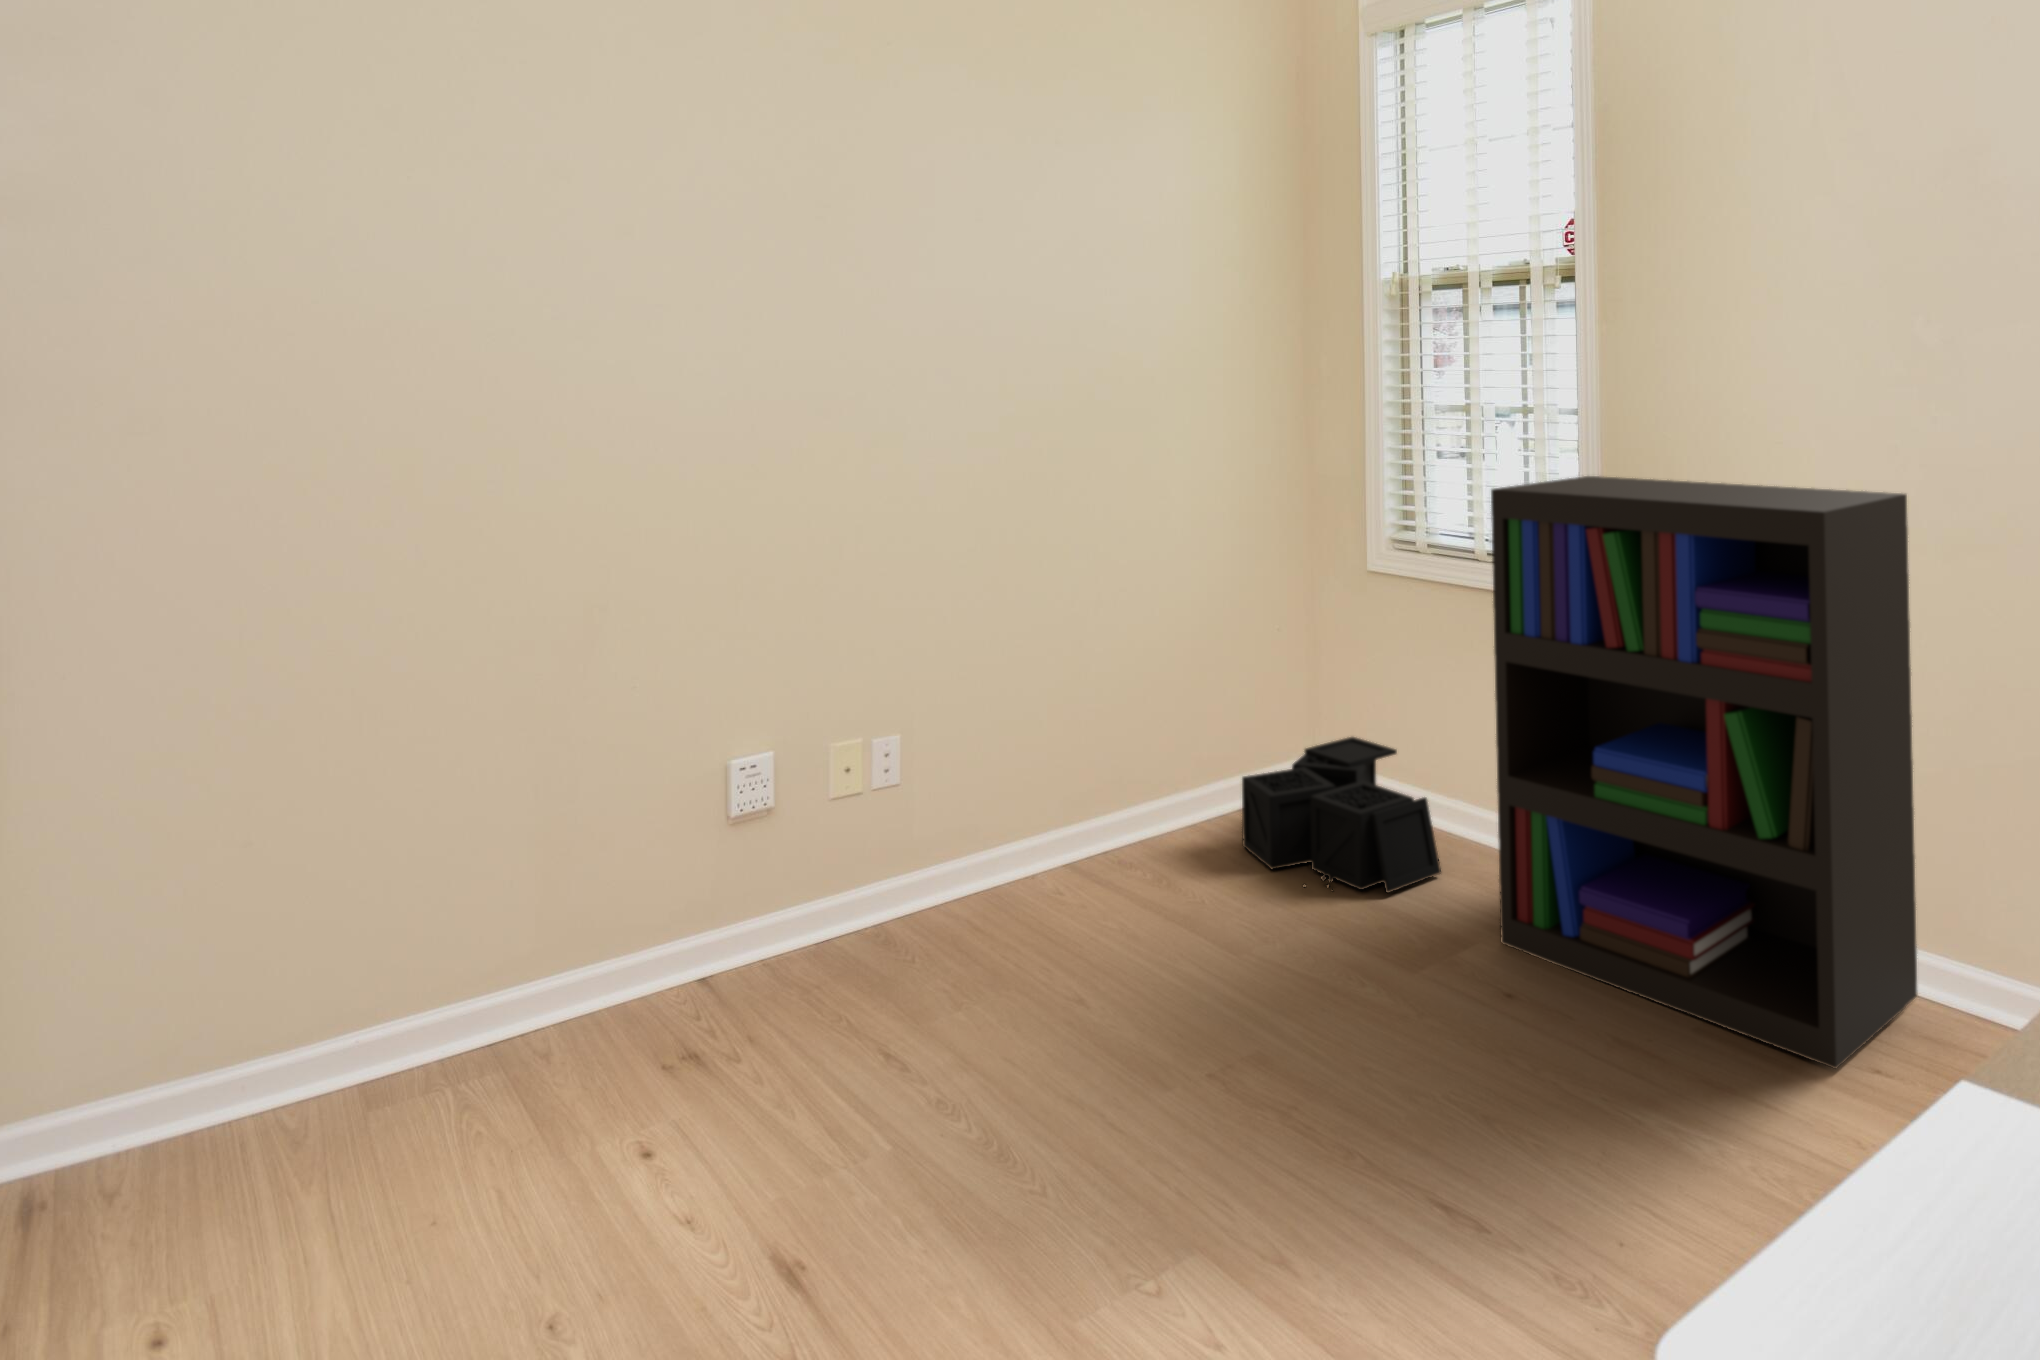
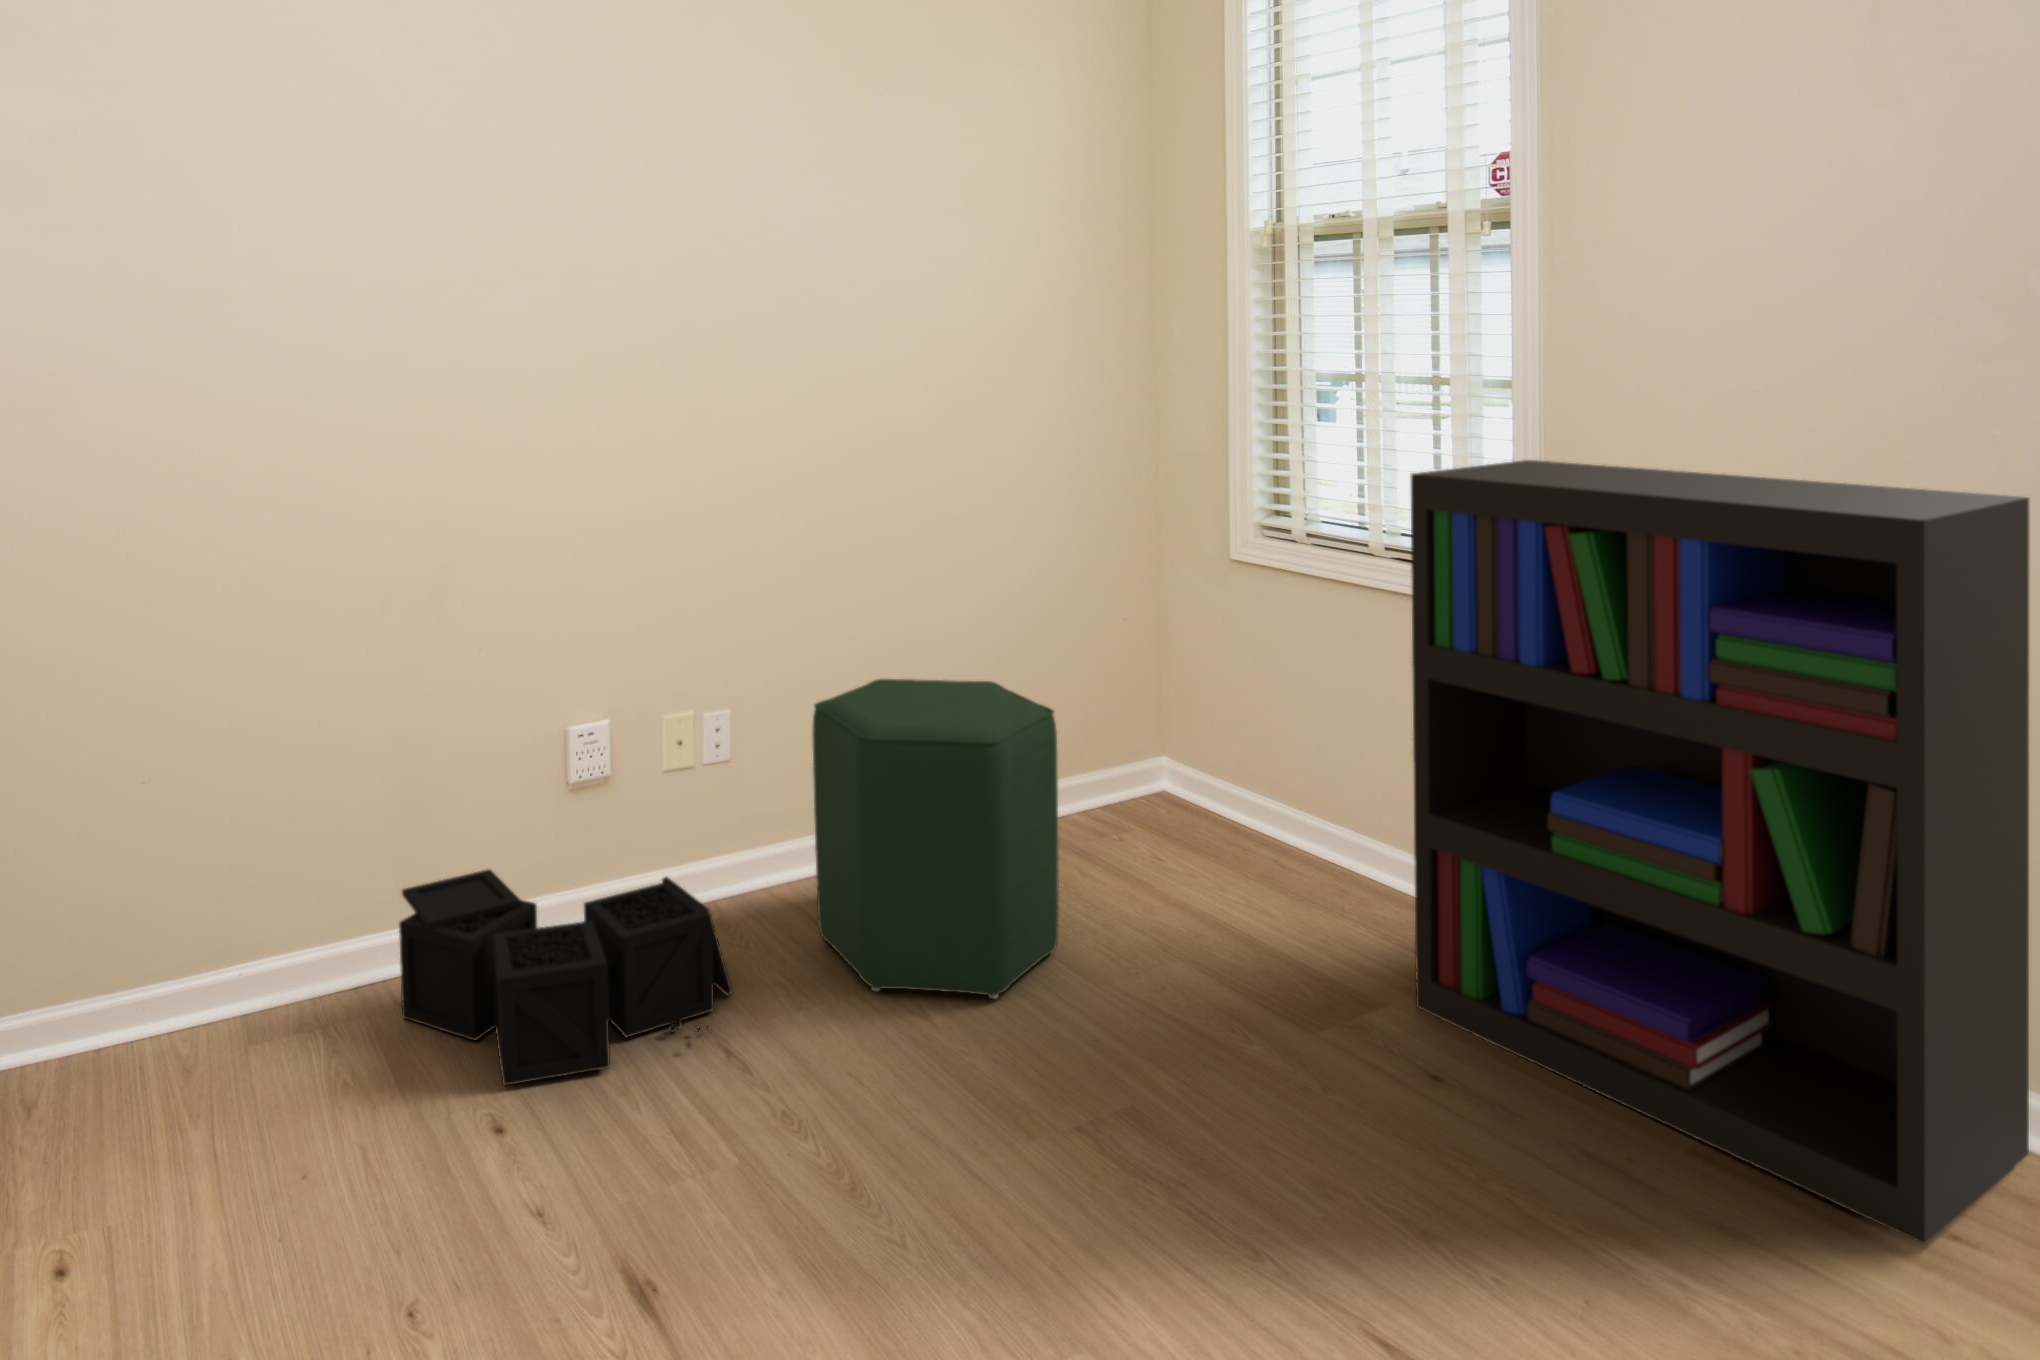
ottoman: none [979,691,1206,985] -> present [812,679,1059,999]
storage bin: present [1242,737,1441,893] -> present [399,869,732,1085]

